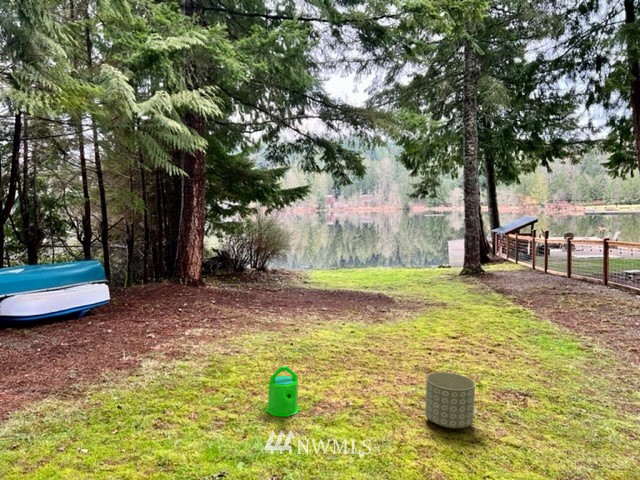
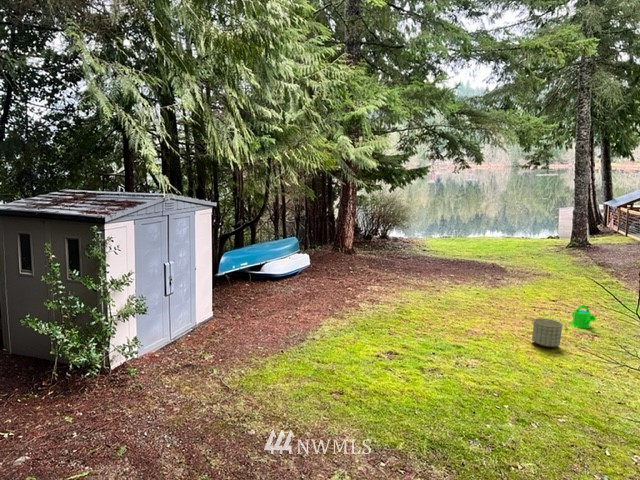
watering can: present [266,366,300,417] -> present [571,305,596,329]

